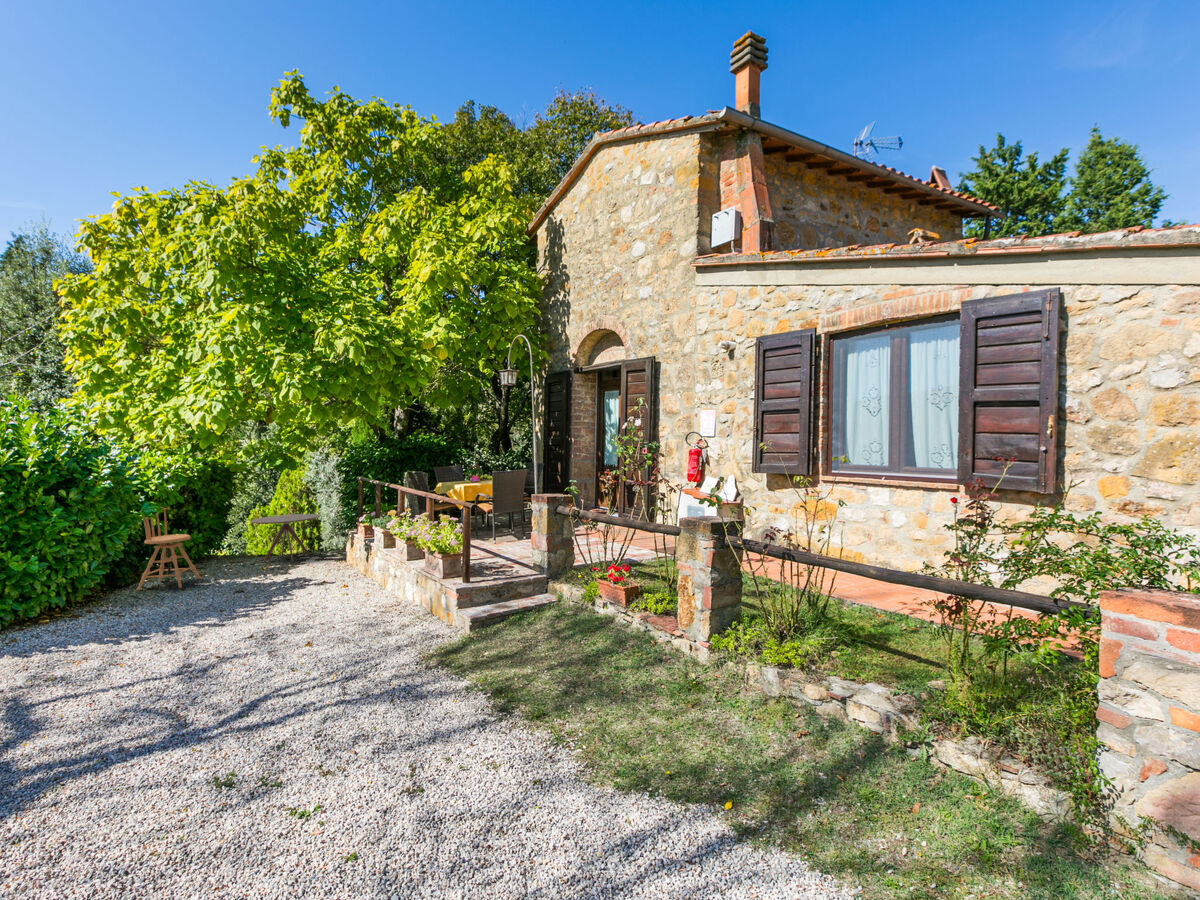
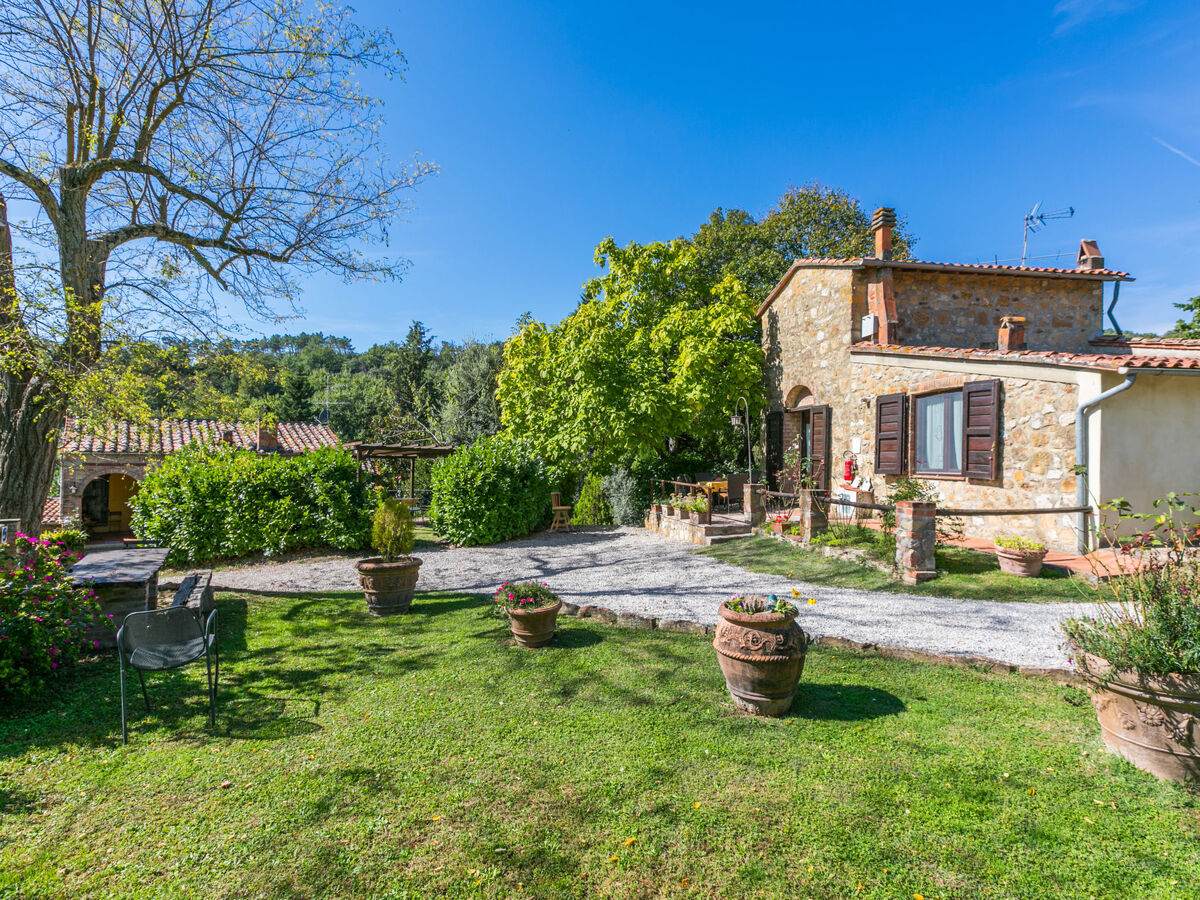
round table: present [251,514,319,562] -> none [594,502,628,527]

